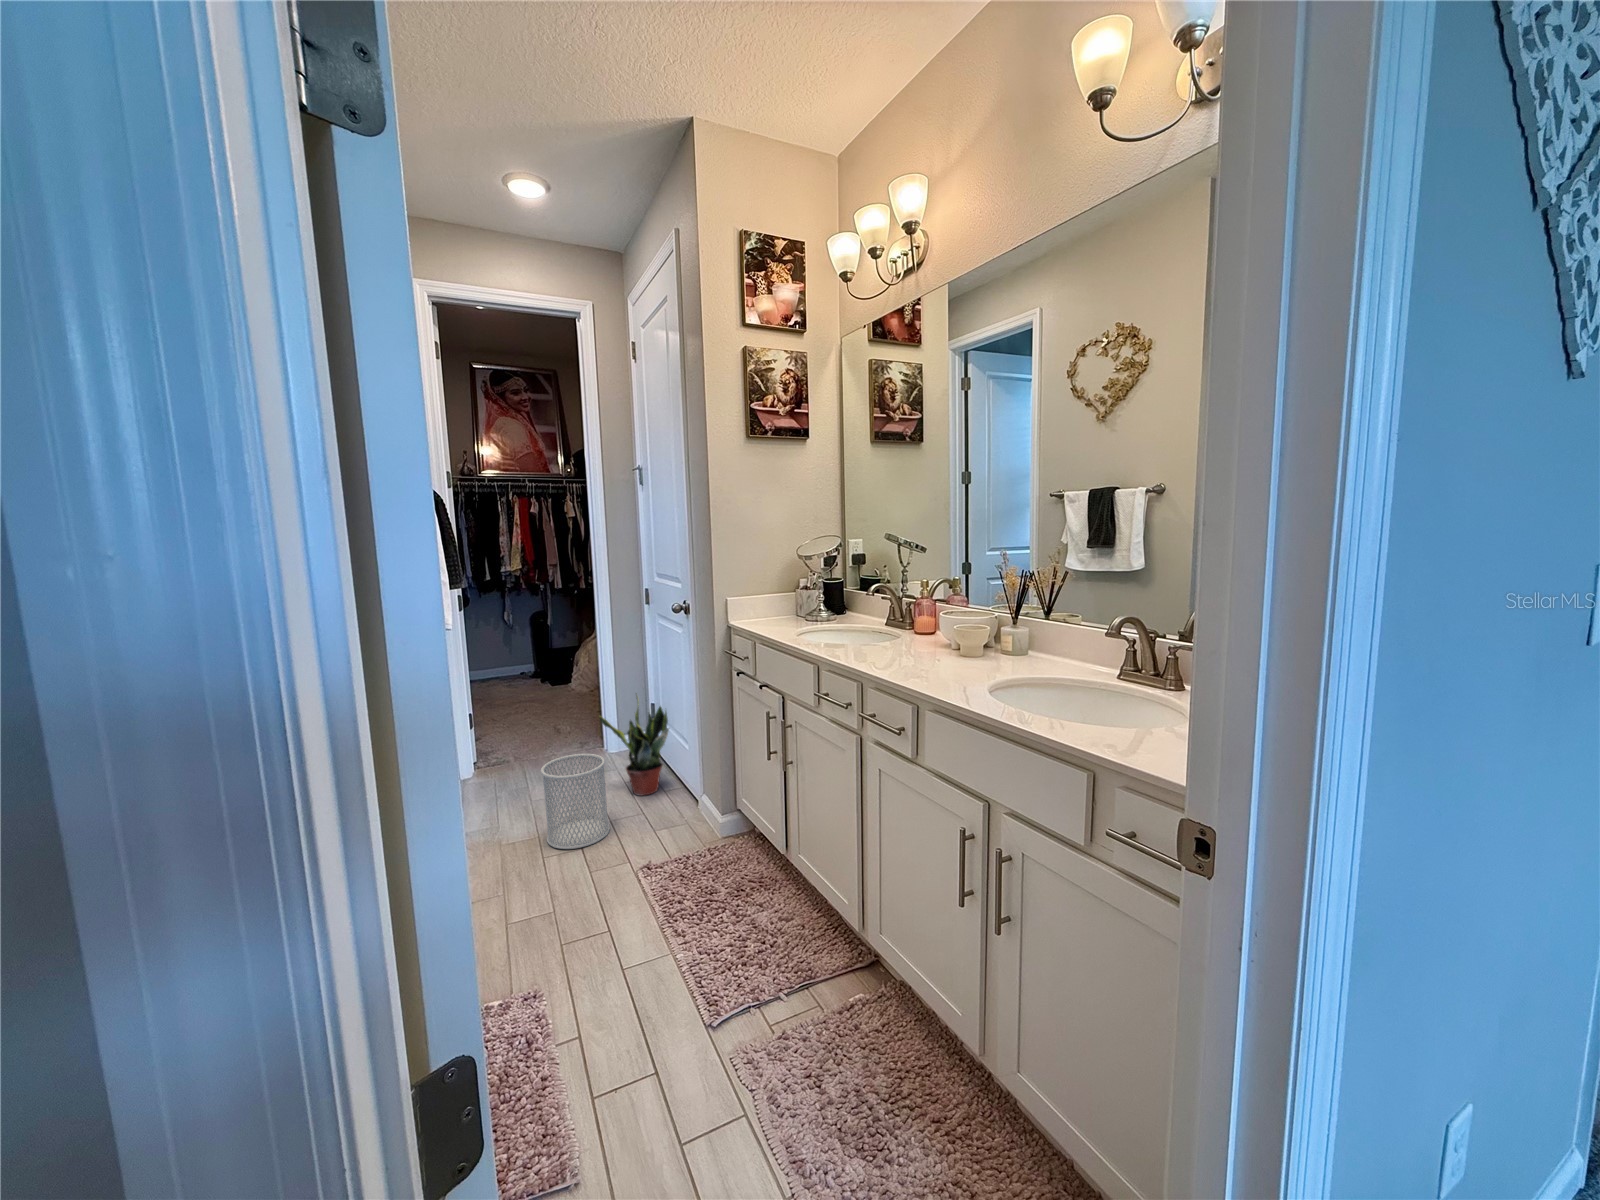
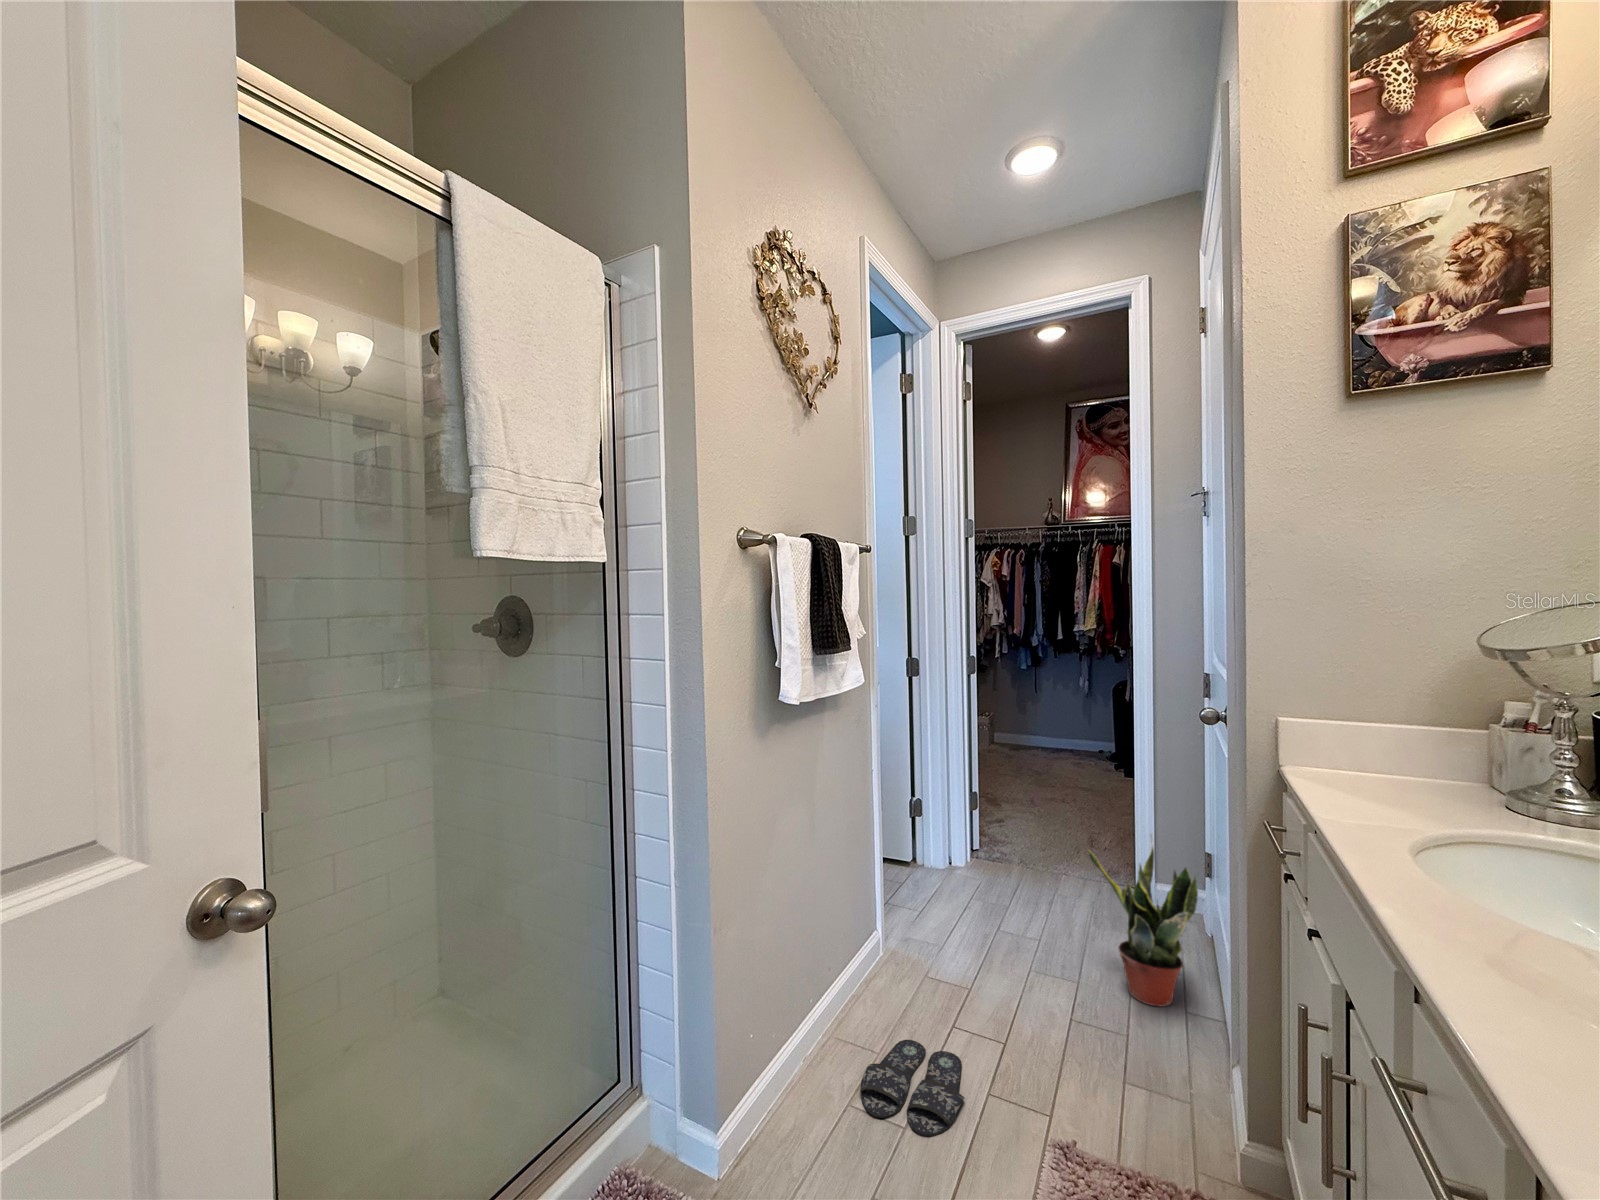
wastebasket: present [541,754,610,849] -> none [967,892,1059,1043]
slippers: none [507,868,584,921] -> present [860,1040,964,1136]

